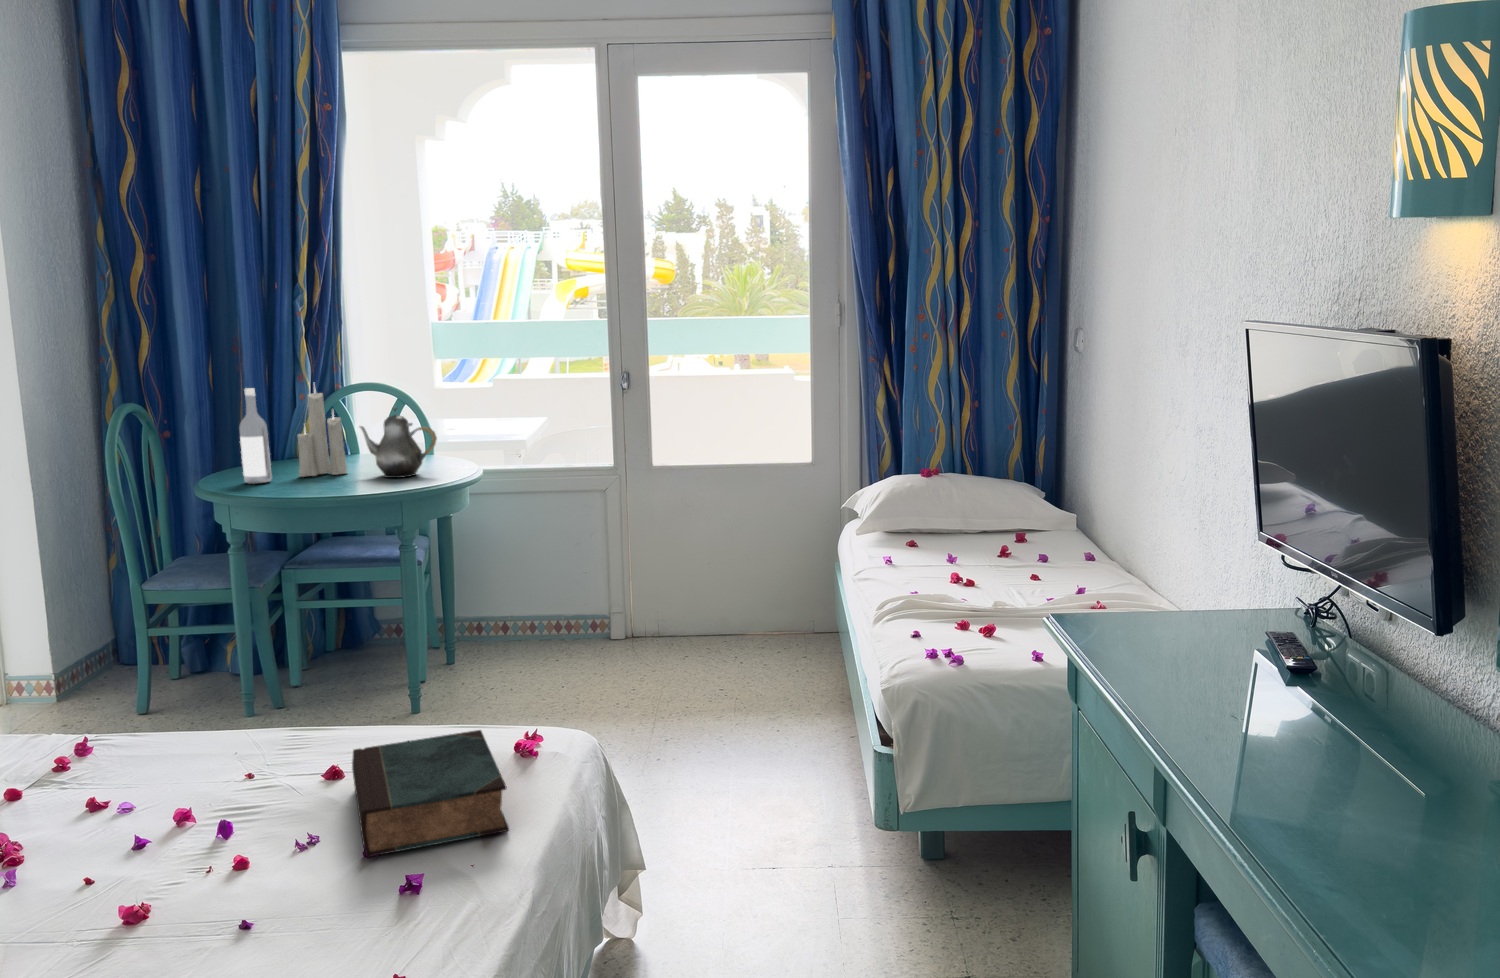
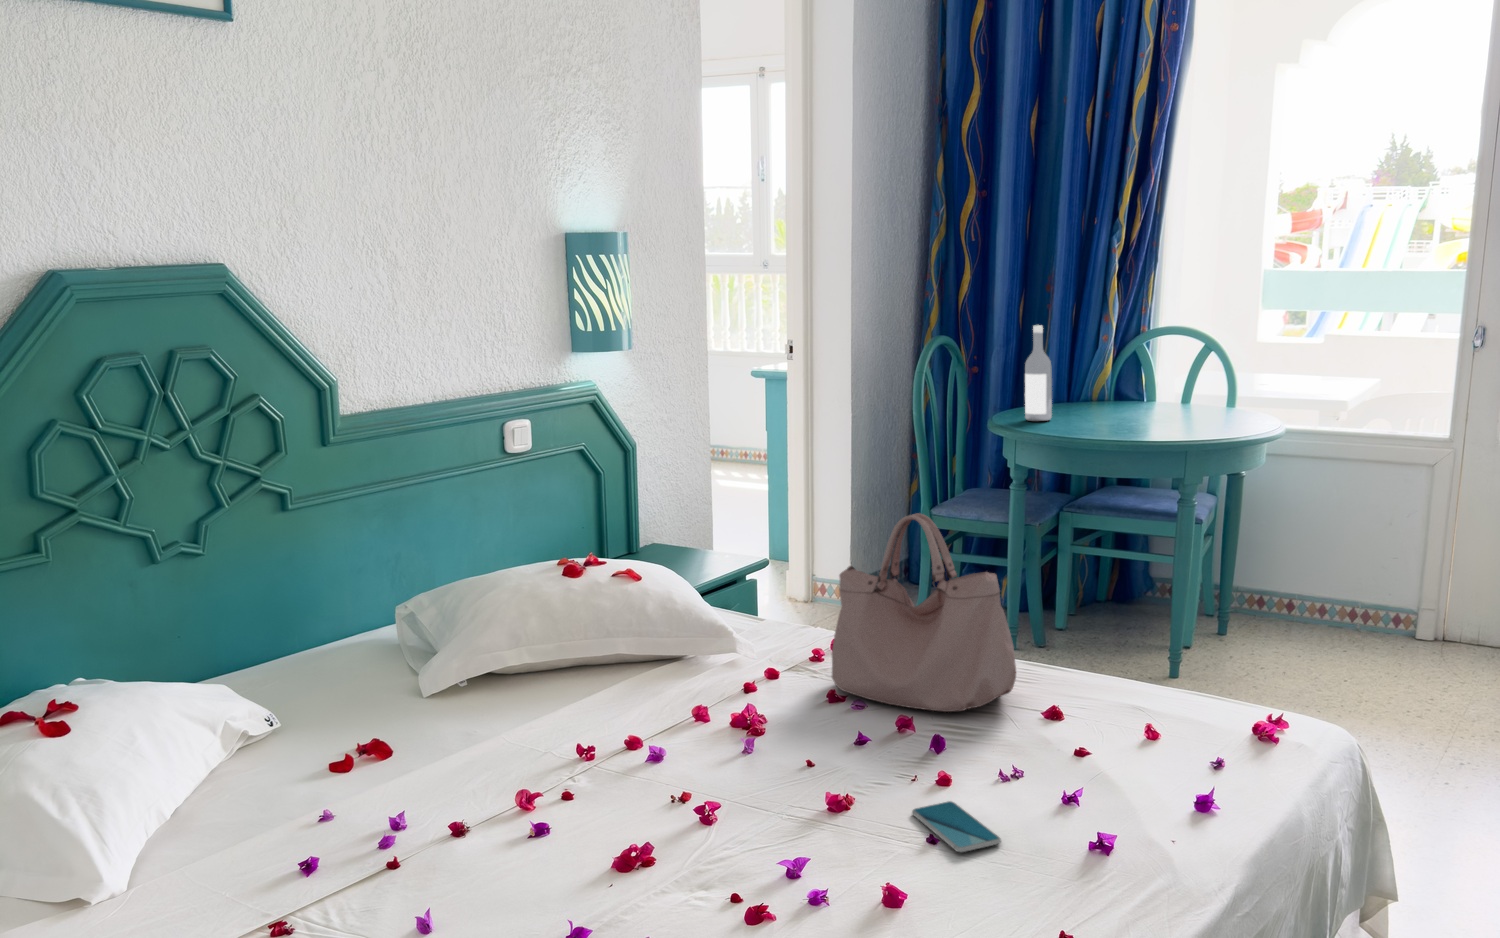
candle: present [298,389,347,477] -> none [1079,316,1128,418]
teapot: present [360,407,437,478] -> none [1143,348,1228,425]
handbag: none [83,599,296,801] -> present [832,513,1016,712]
book: present [352,730,509,857] -> none [1059,692,1226,818]
smartphone: none [216,883,316,930] -> present [912,801,1001,852]

